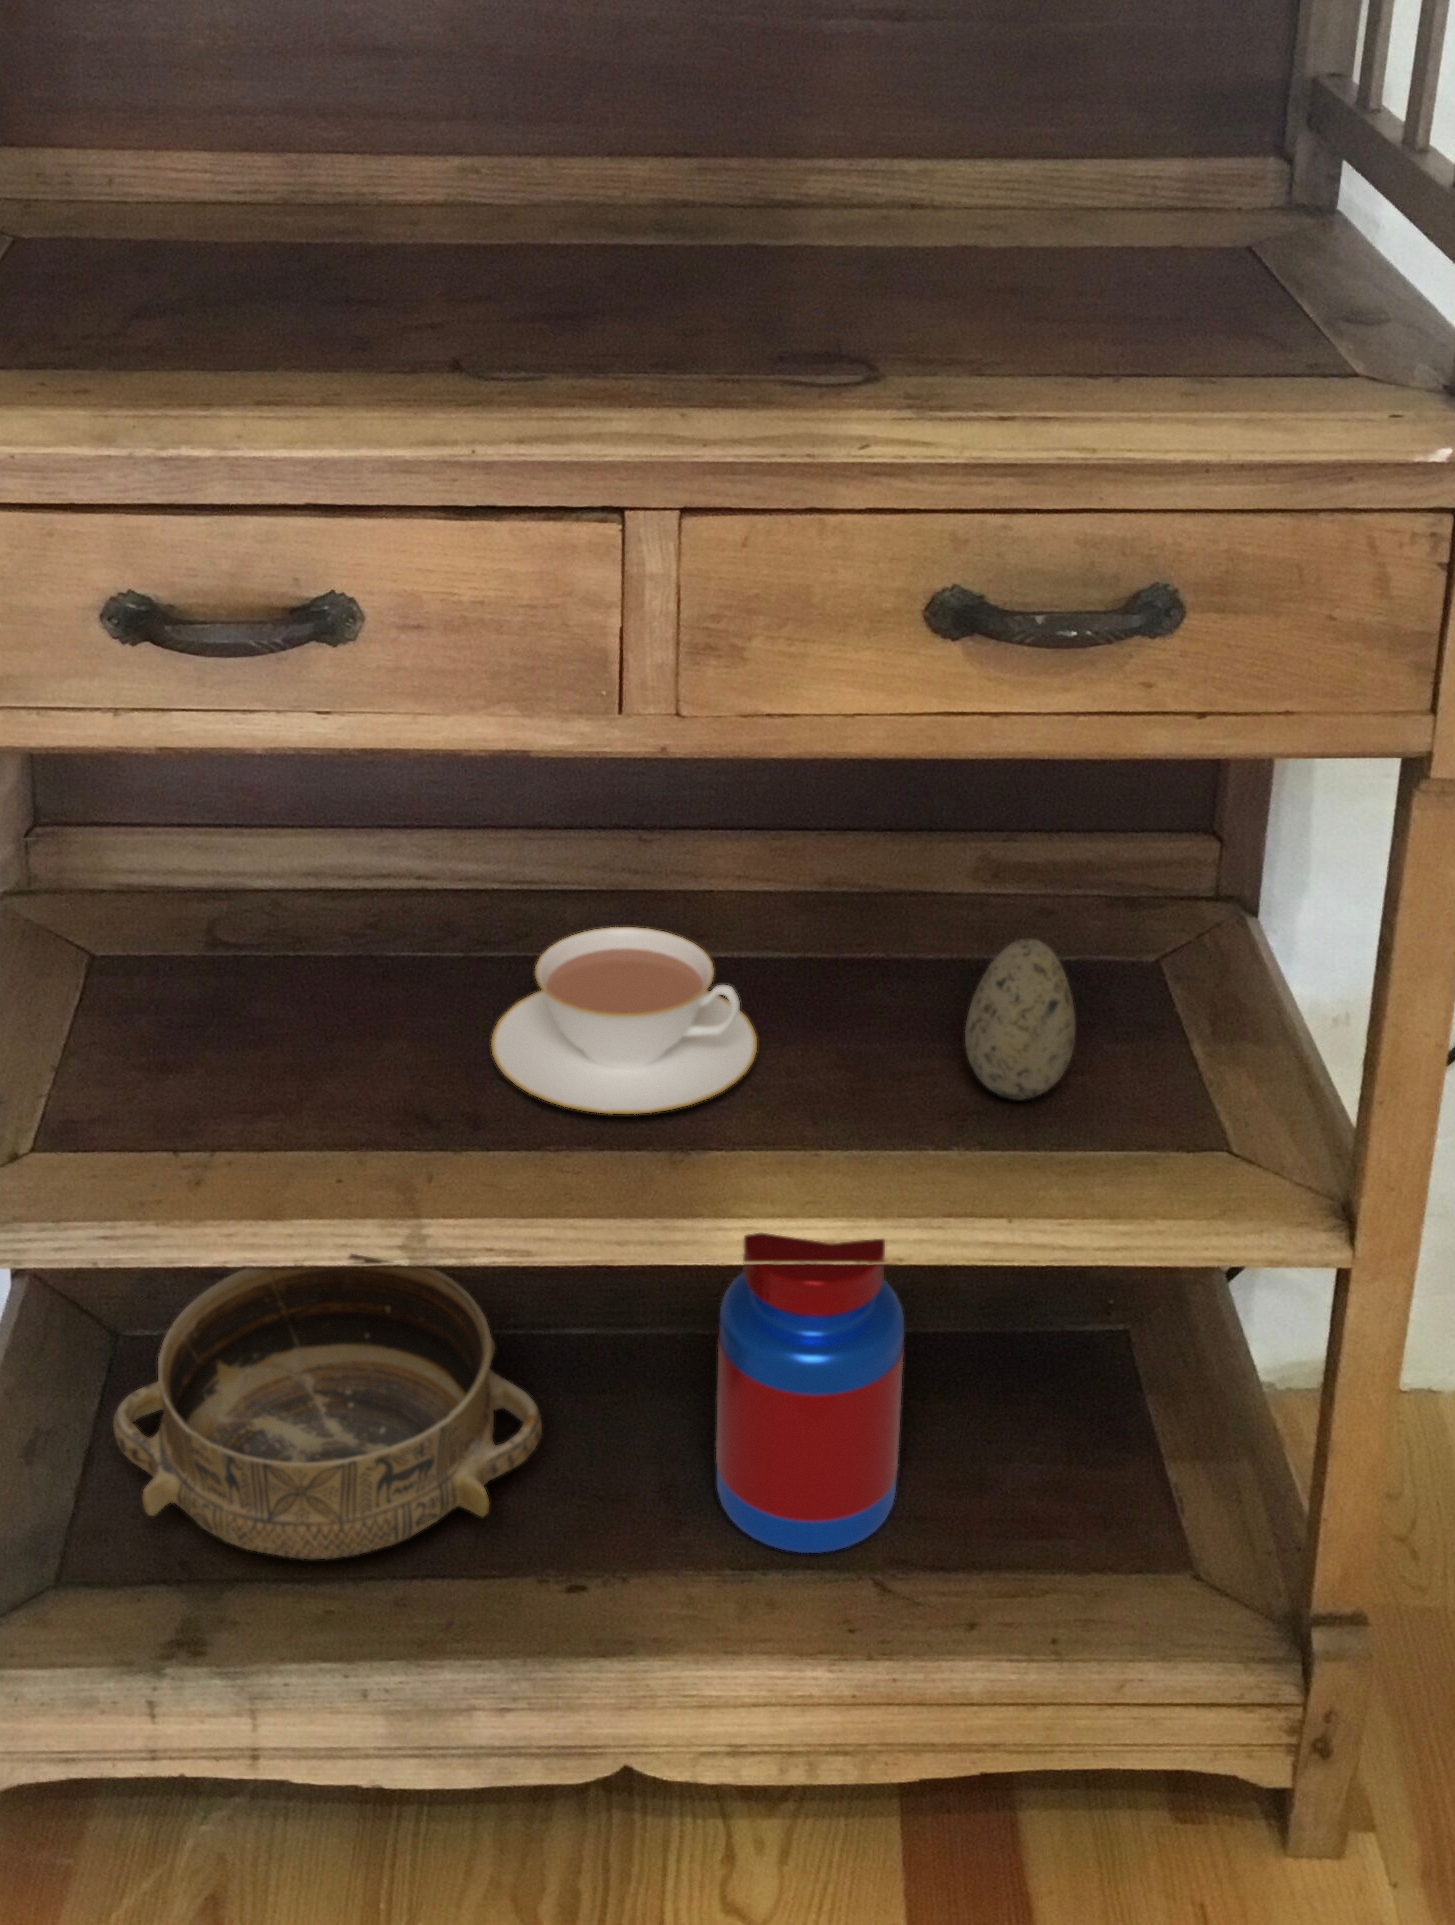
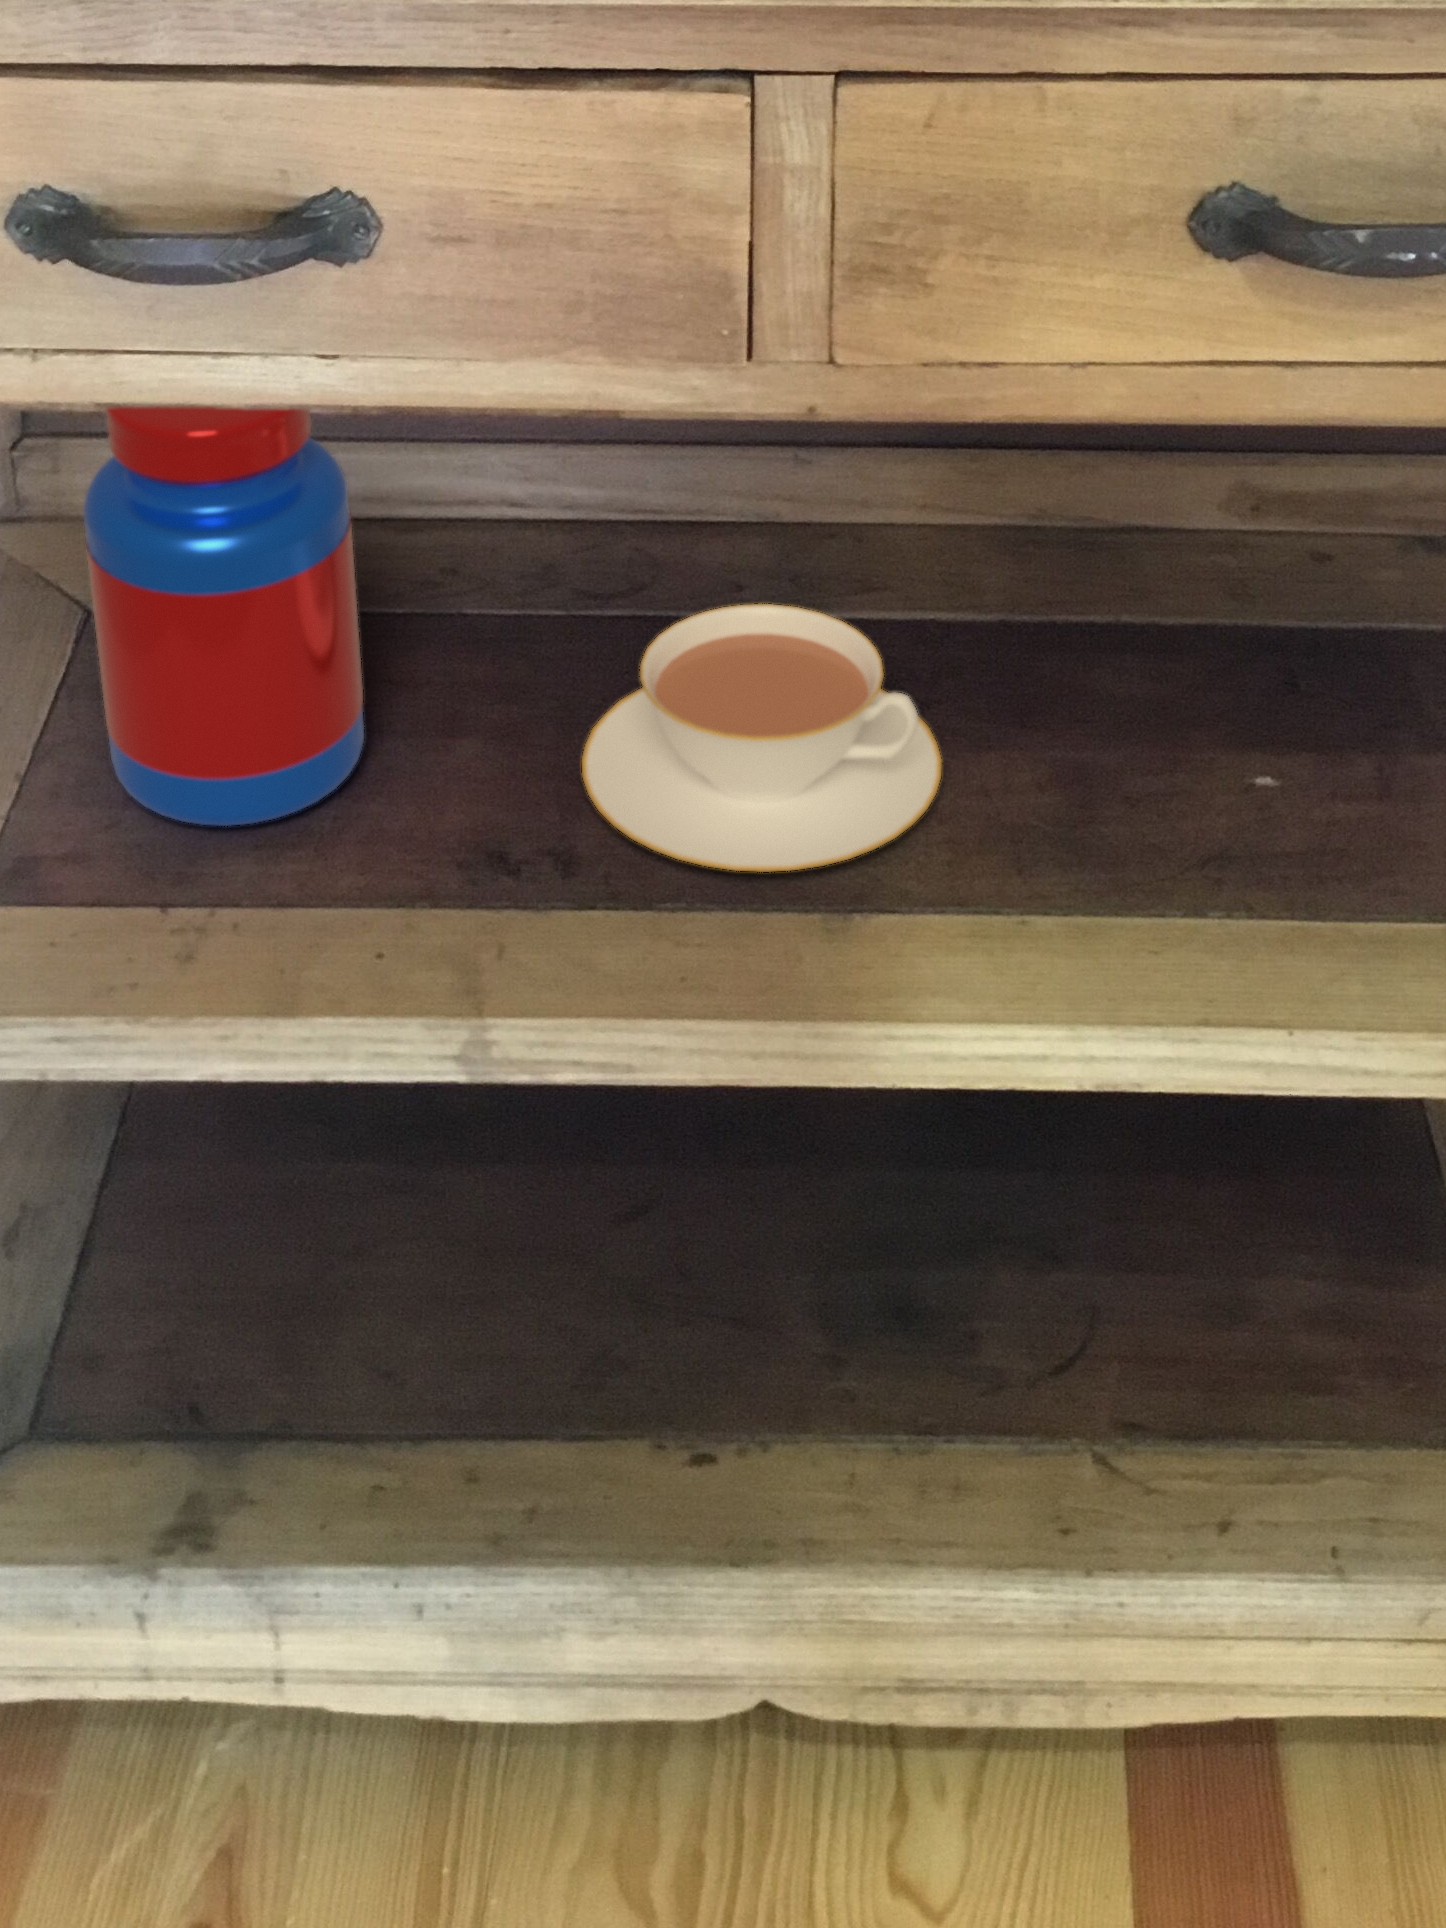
decorative egg: present [965,938,1075,1099] -> none [1228,641,1381,853]
jar: present [716,1233,904,1553] -> present [84,407,364,826]
ceramic bowl: present [113,1253,542,1559] -> none [96,1002,655,1426]

